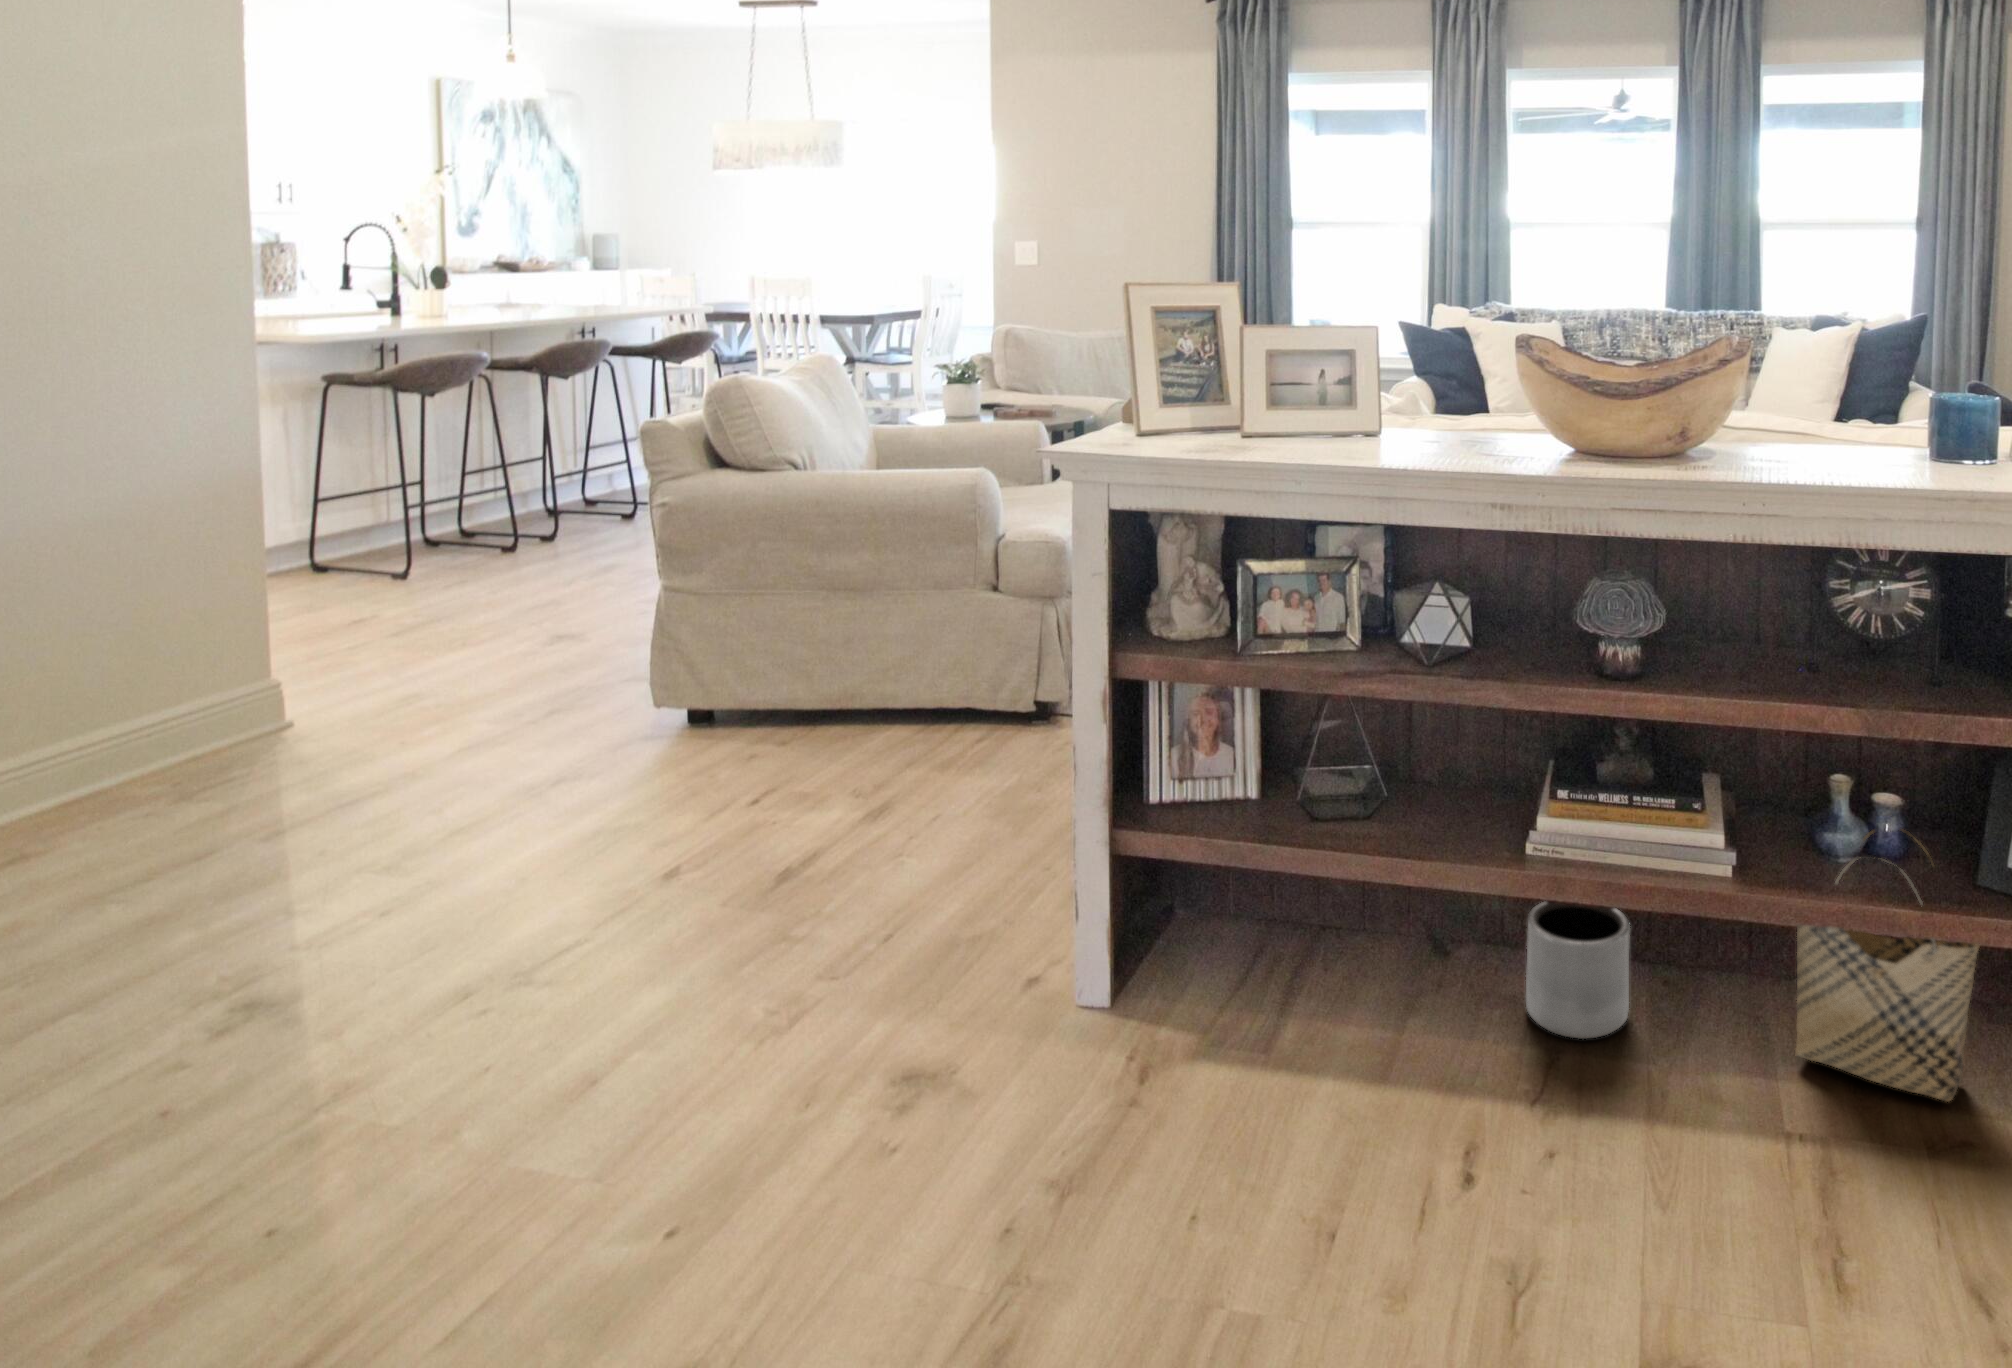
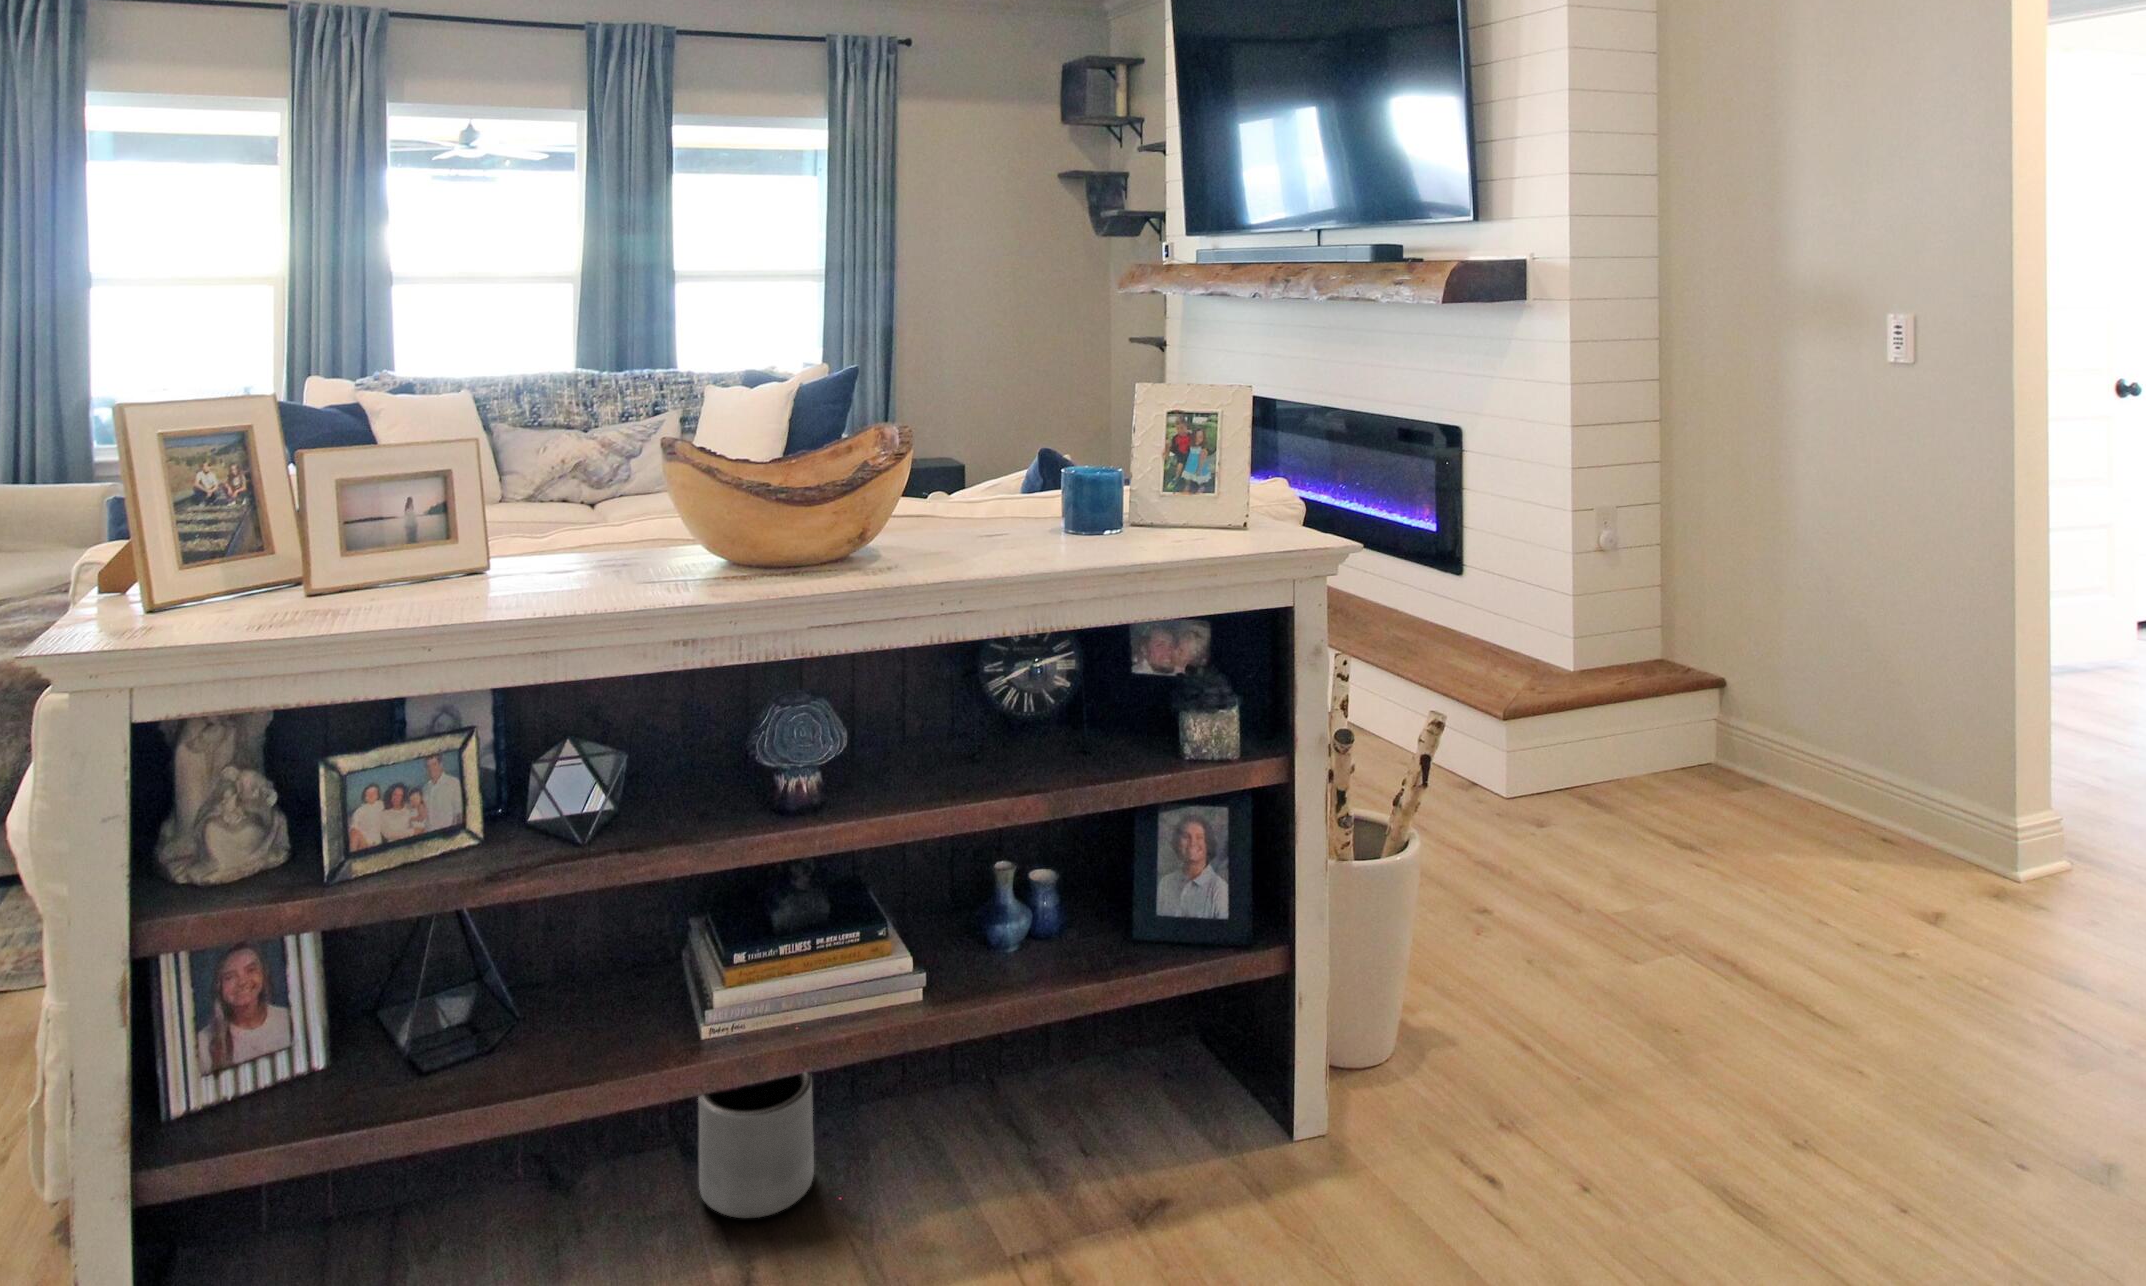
woven basket: present [1795,829,1980,1101] -> none [974,895,1144,1152]

